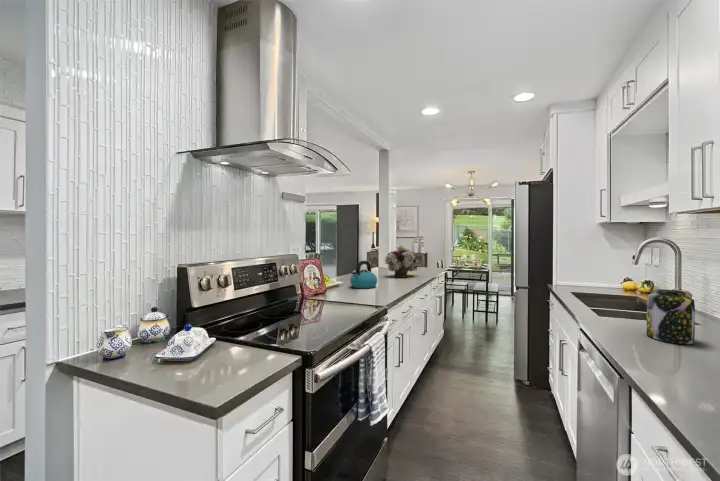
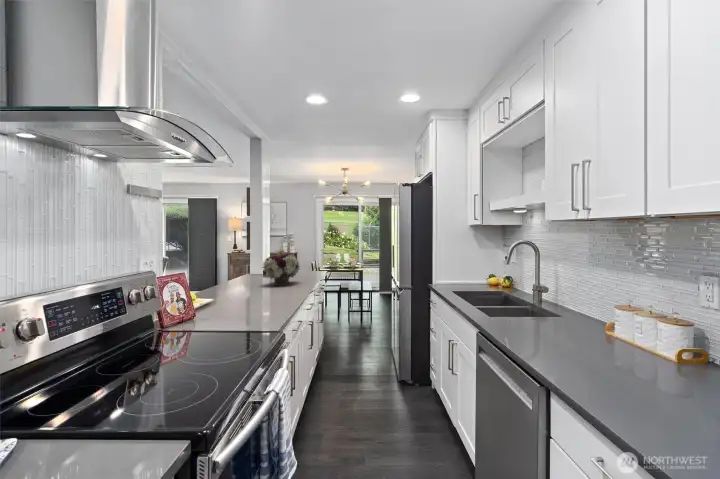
kettle: present [350,261,377,288] -> none [224,271,259,305]
jar: present [647,289,695,344] -> none [535,291,573,340]

